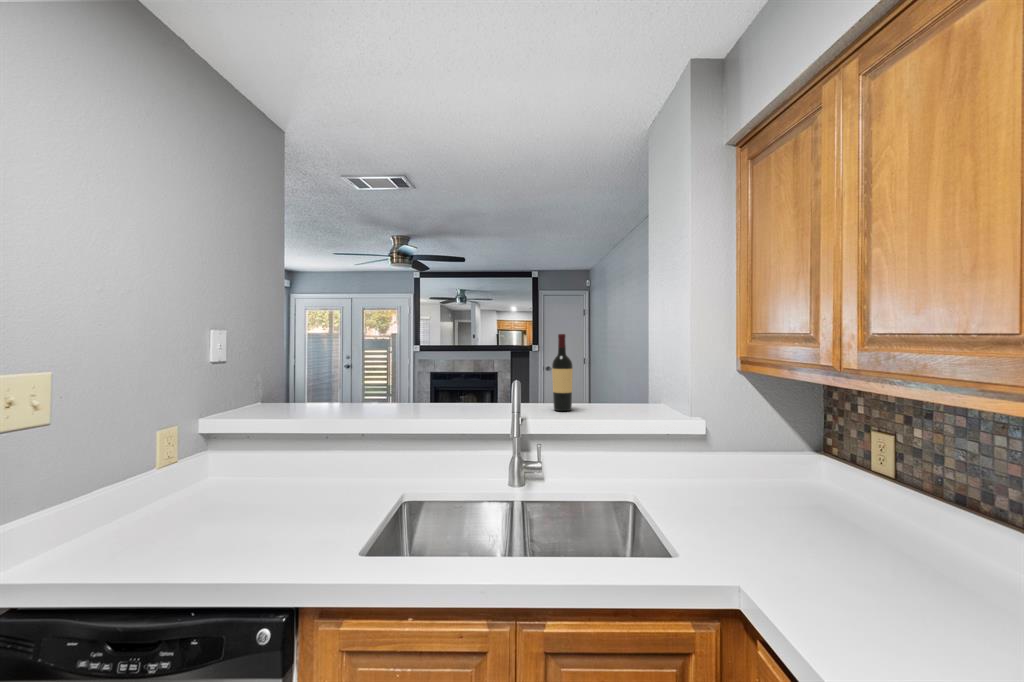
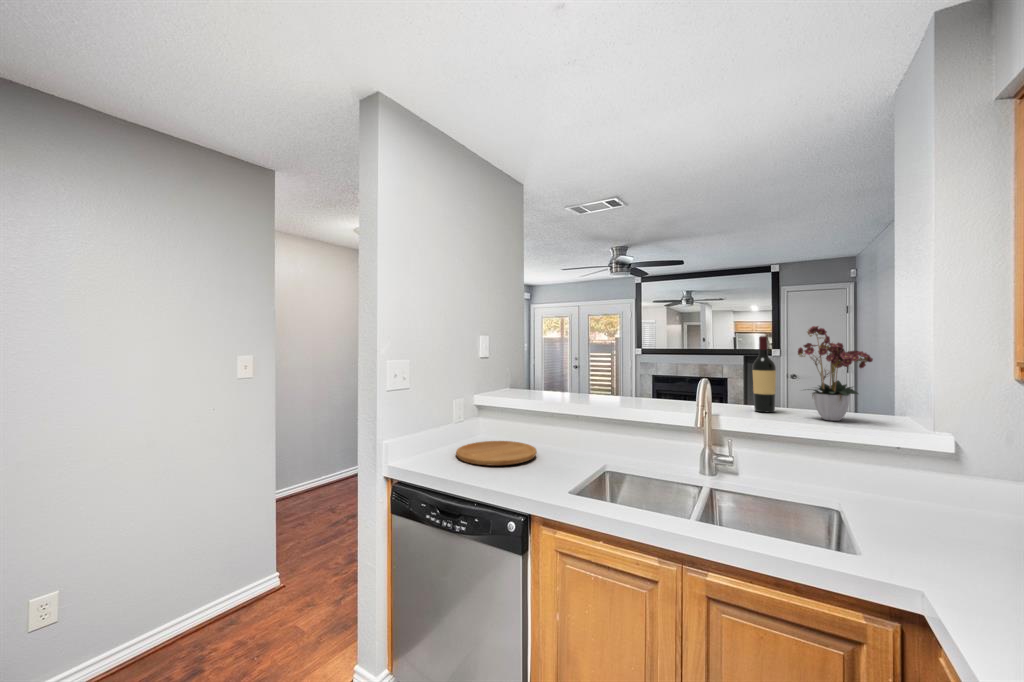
flower arrangement: none [590,320,658,415] -> present [798,326,873,421]
cutting board: none [162,479,305,530] -> present [456,441,537,466]

